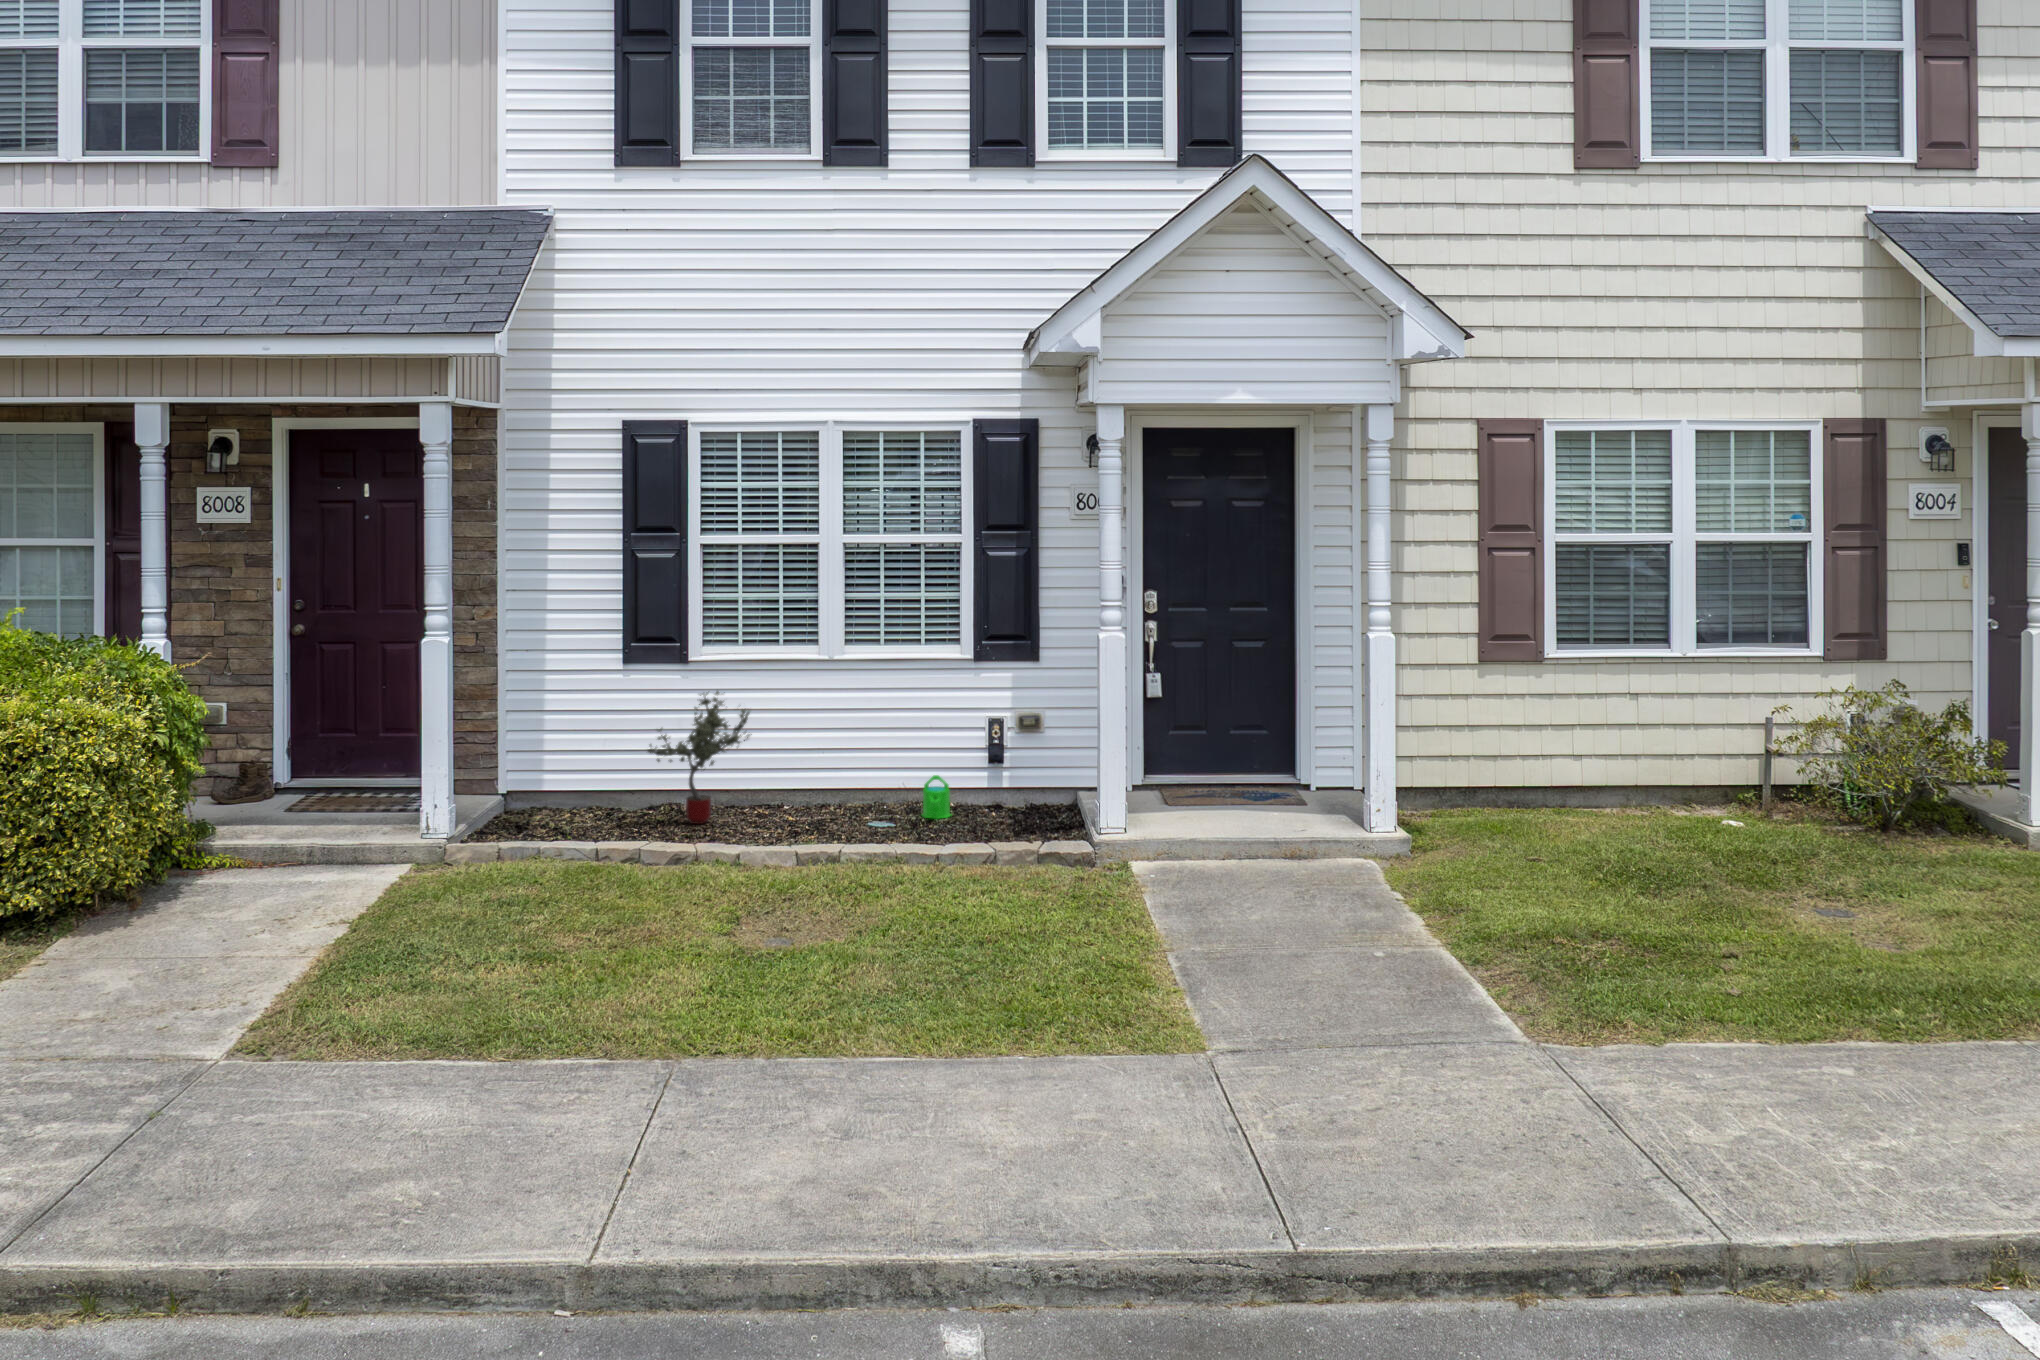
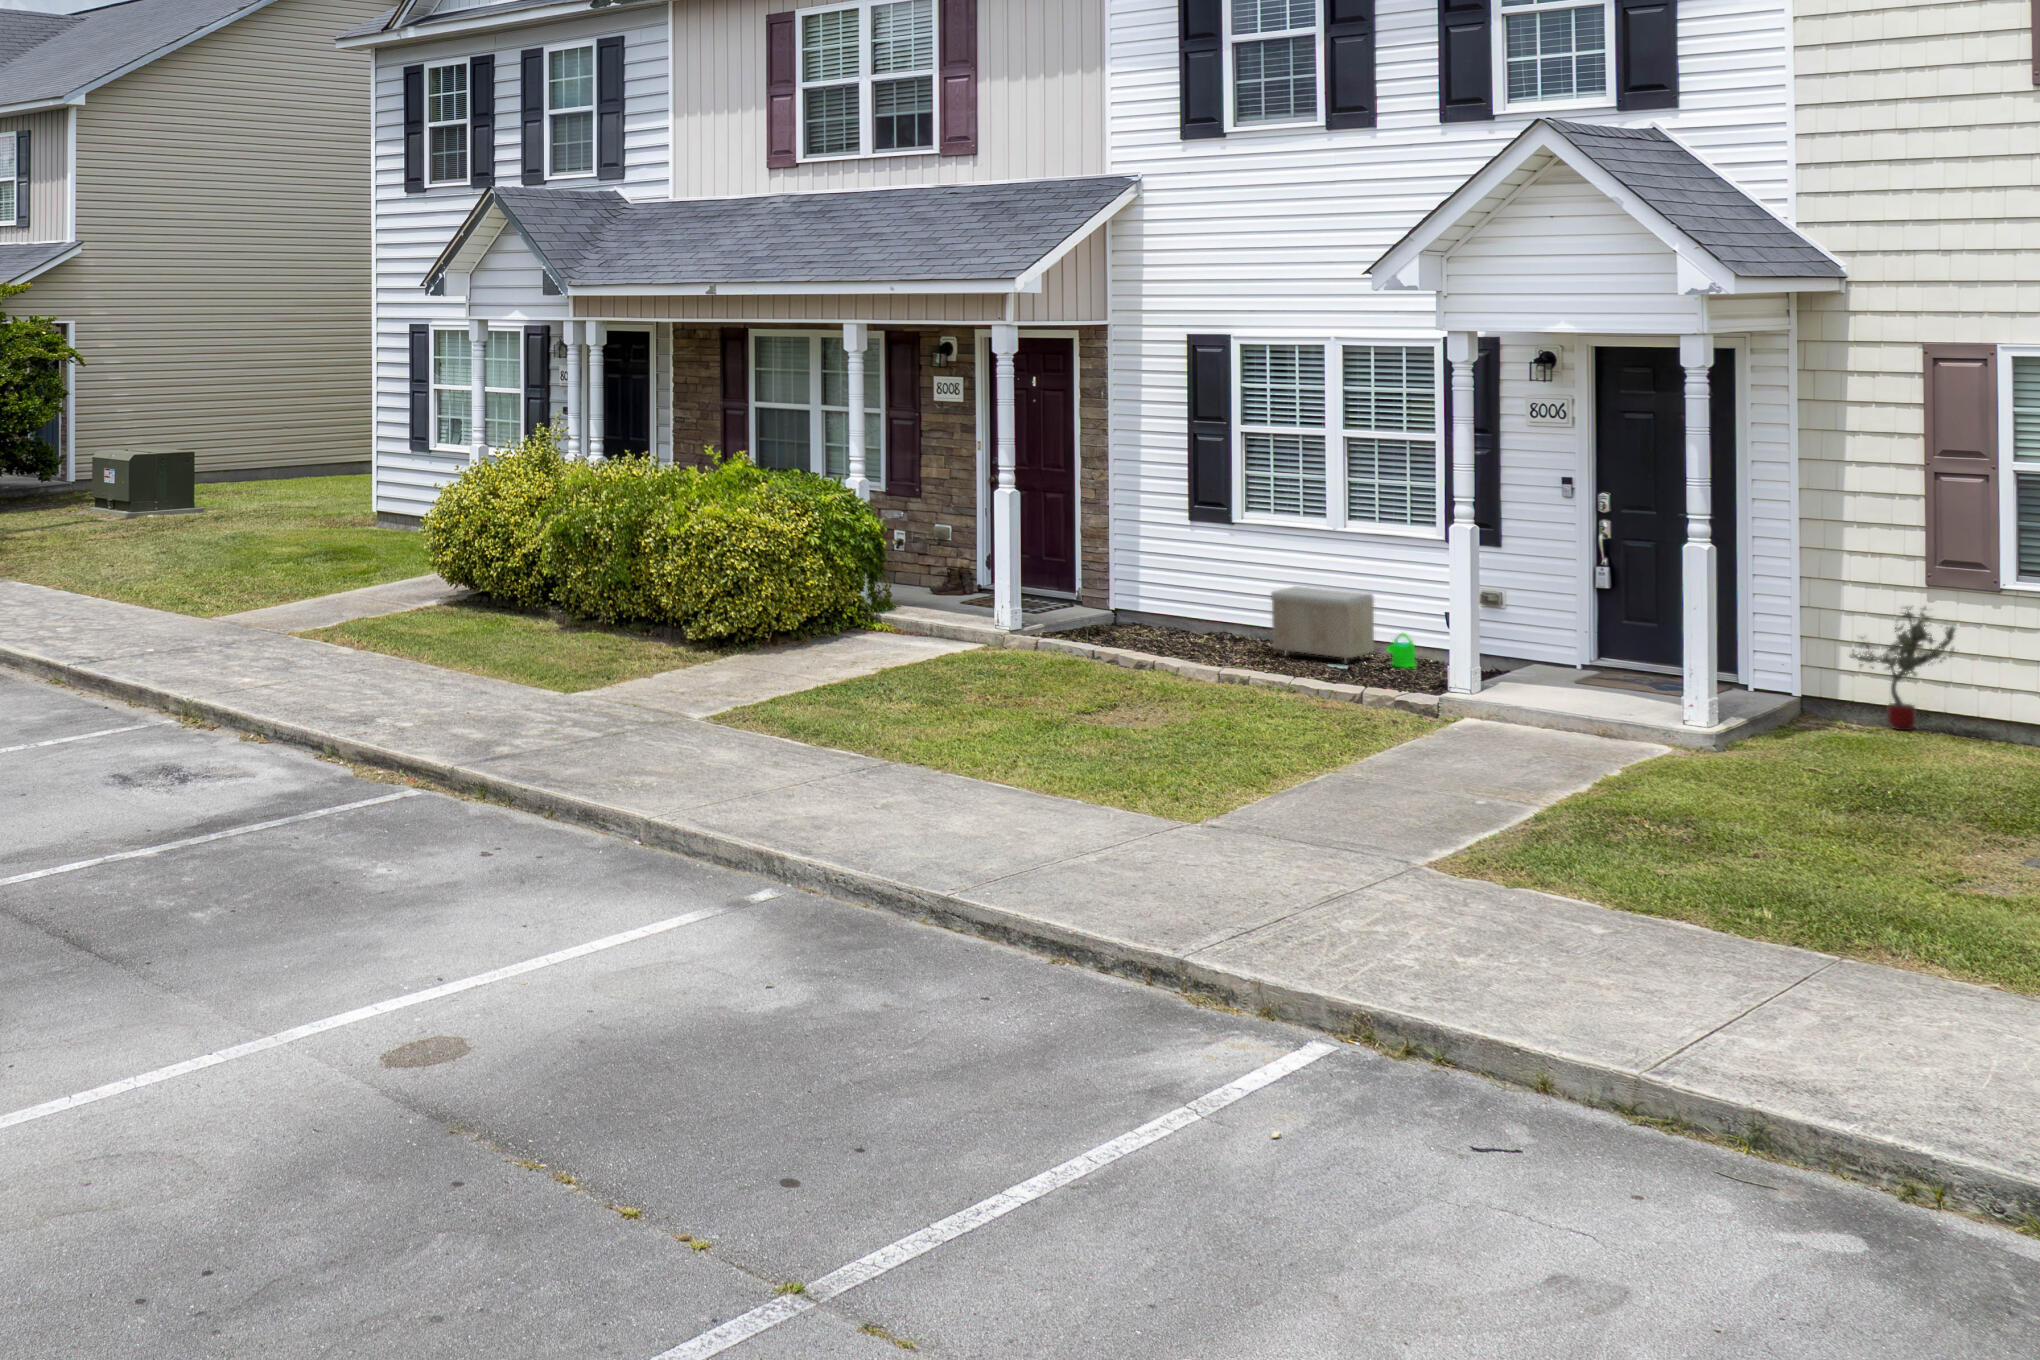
potted tree: present [648,691,752,824] -> present [1849,606,1955,730]
storage bench: none [781,731,889,825] -> present [1271,586,1374,663]

